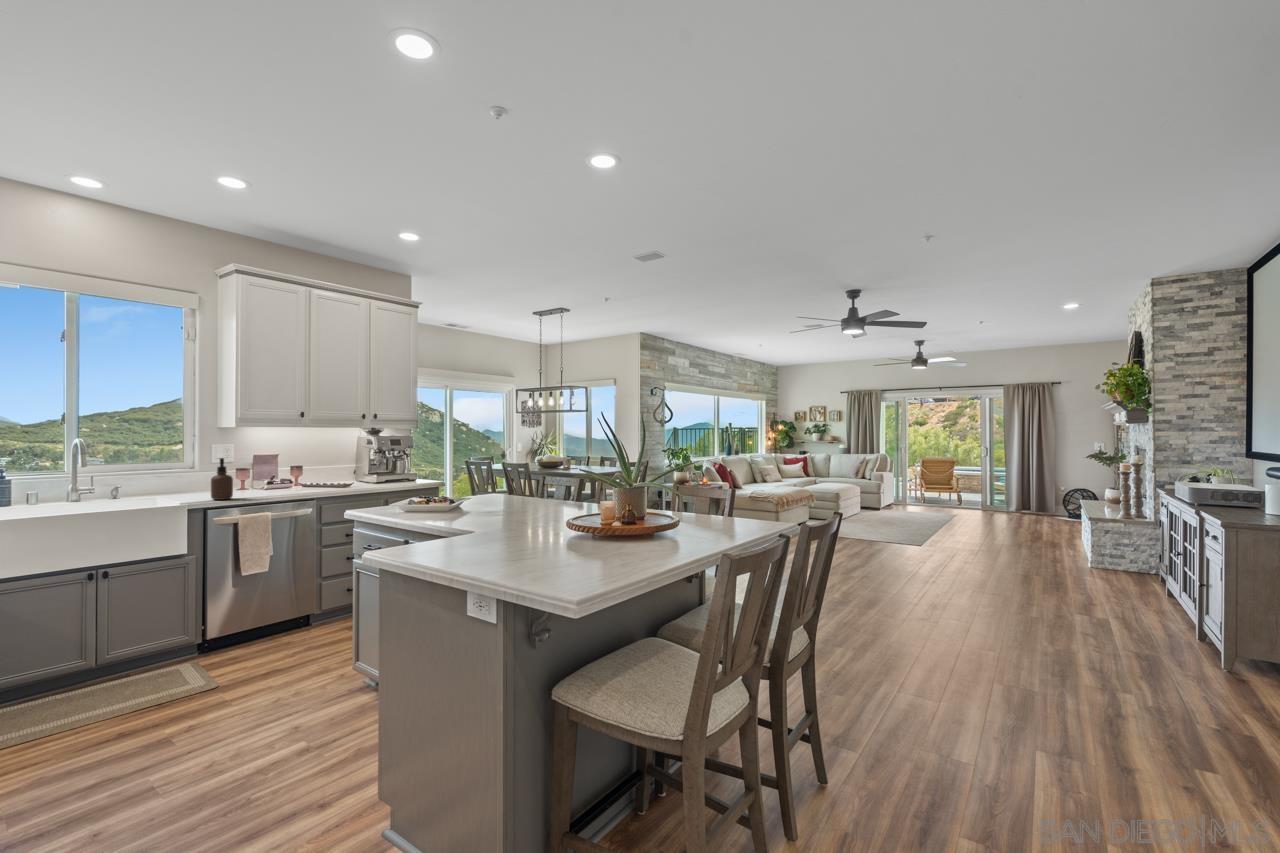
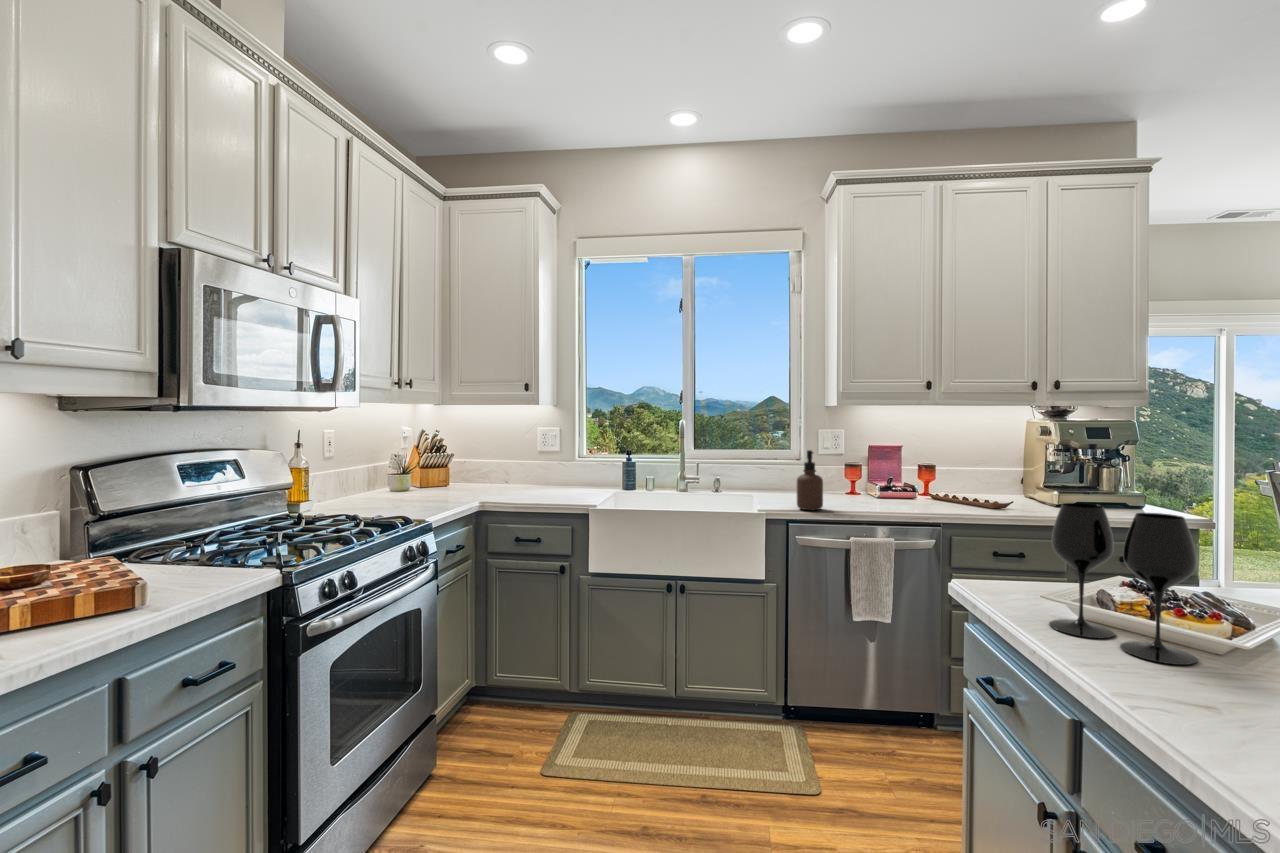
wine glass: none [390,466,434,513] -> present [1049,503,1197,665]

